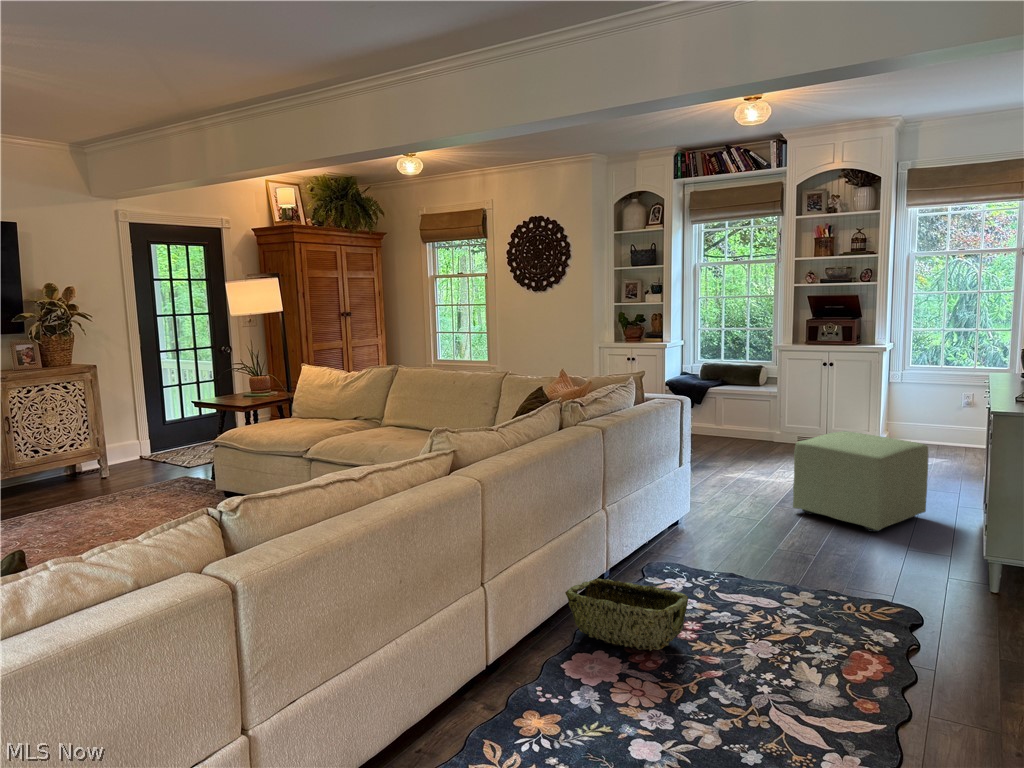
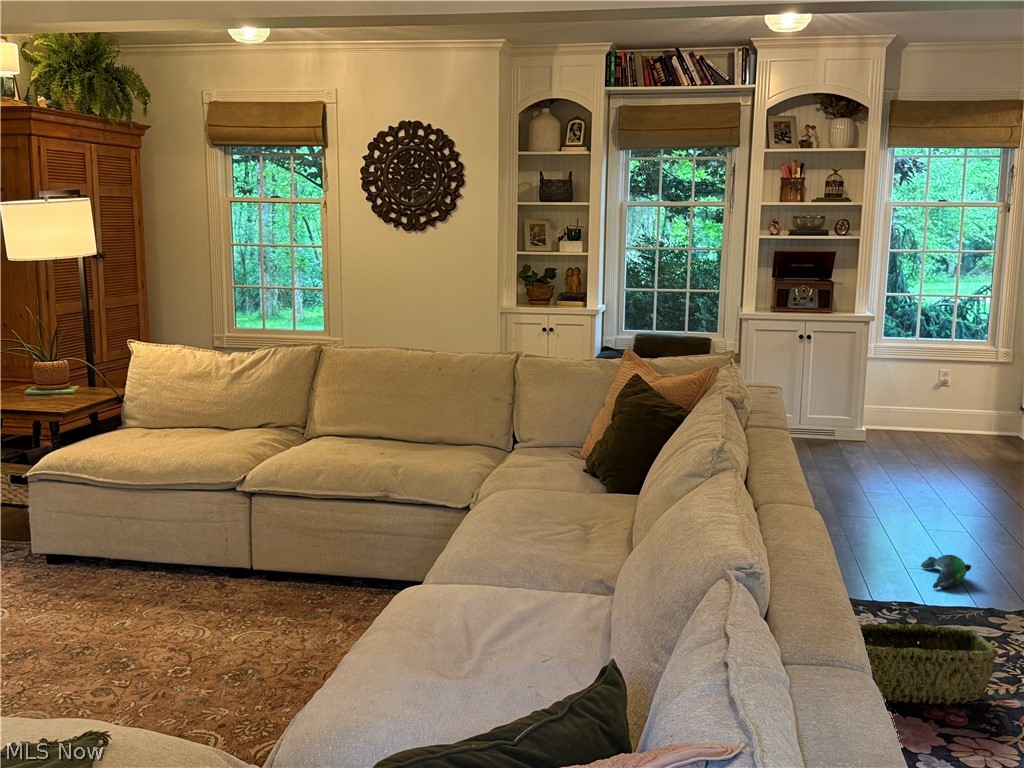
ottoman: present [793,431,928,532] -> none [873,417,1011,533]
plush toy: none [764,543,804,570] -> present [921,555,971,589]

